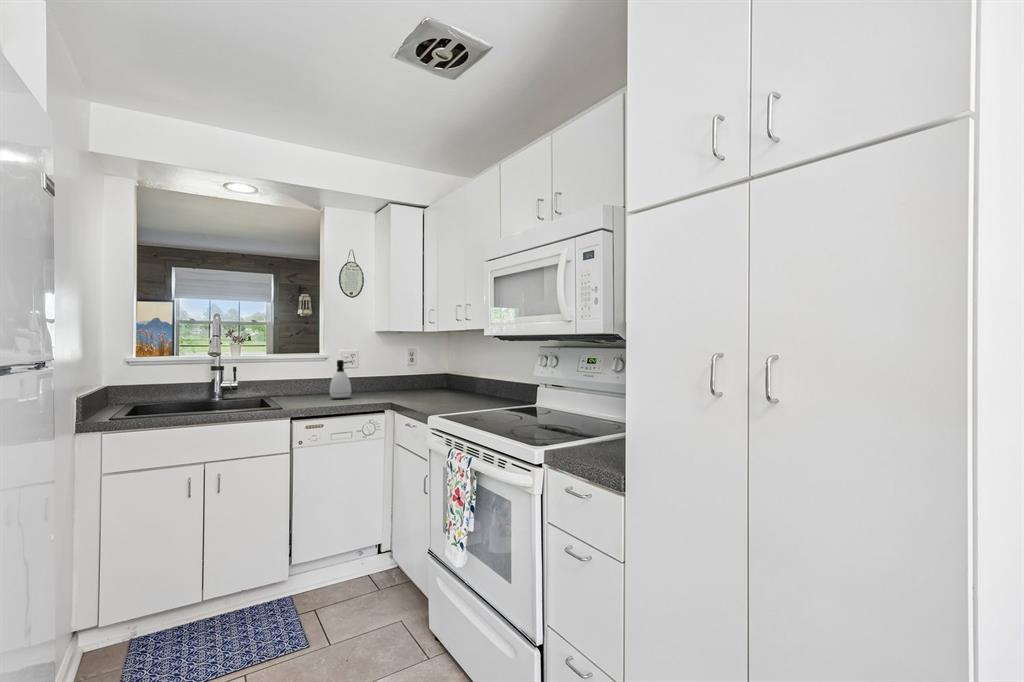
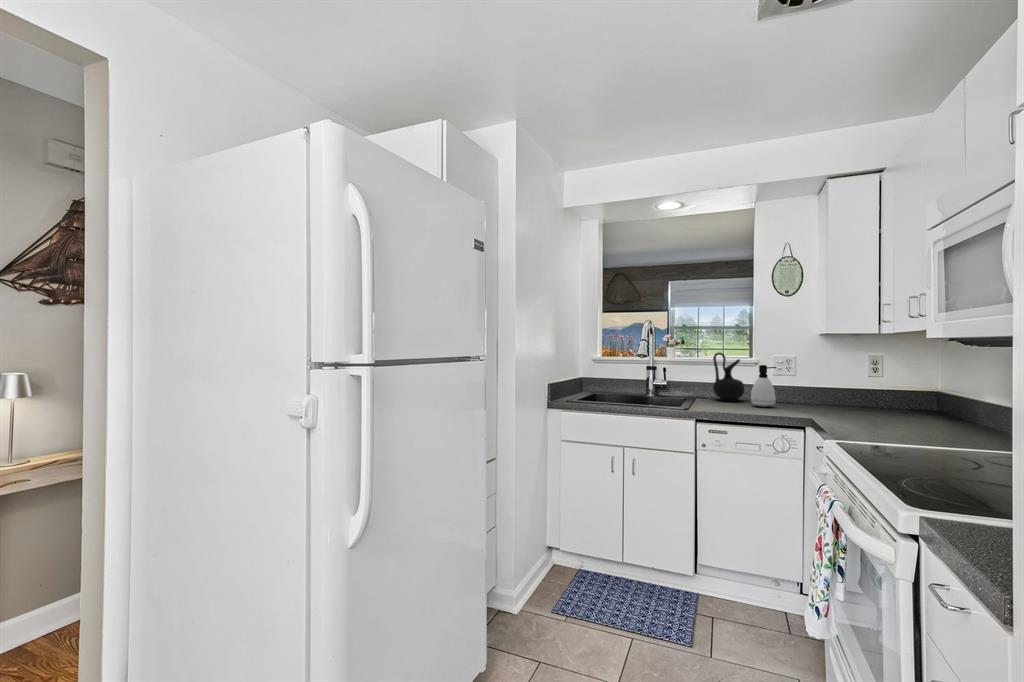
ceramic jug: none [287,350,318,397] -> present [713,352,744,401]

